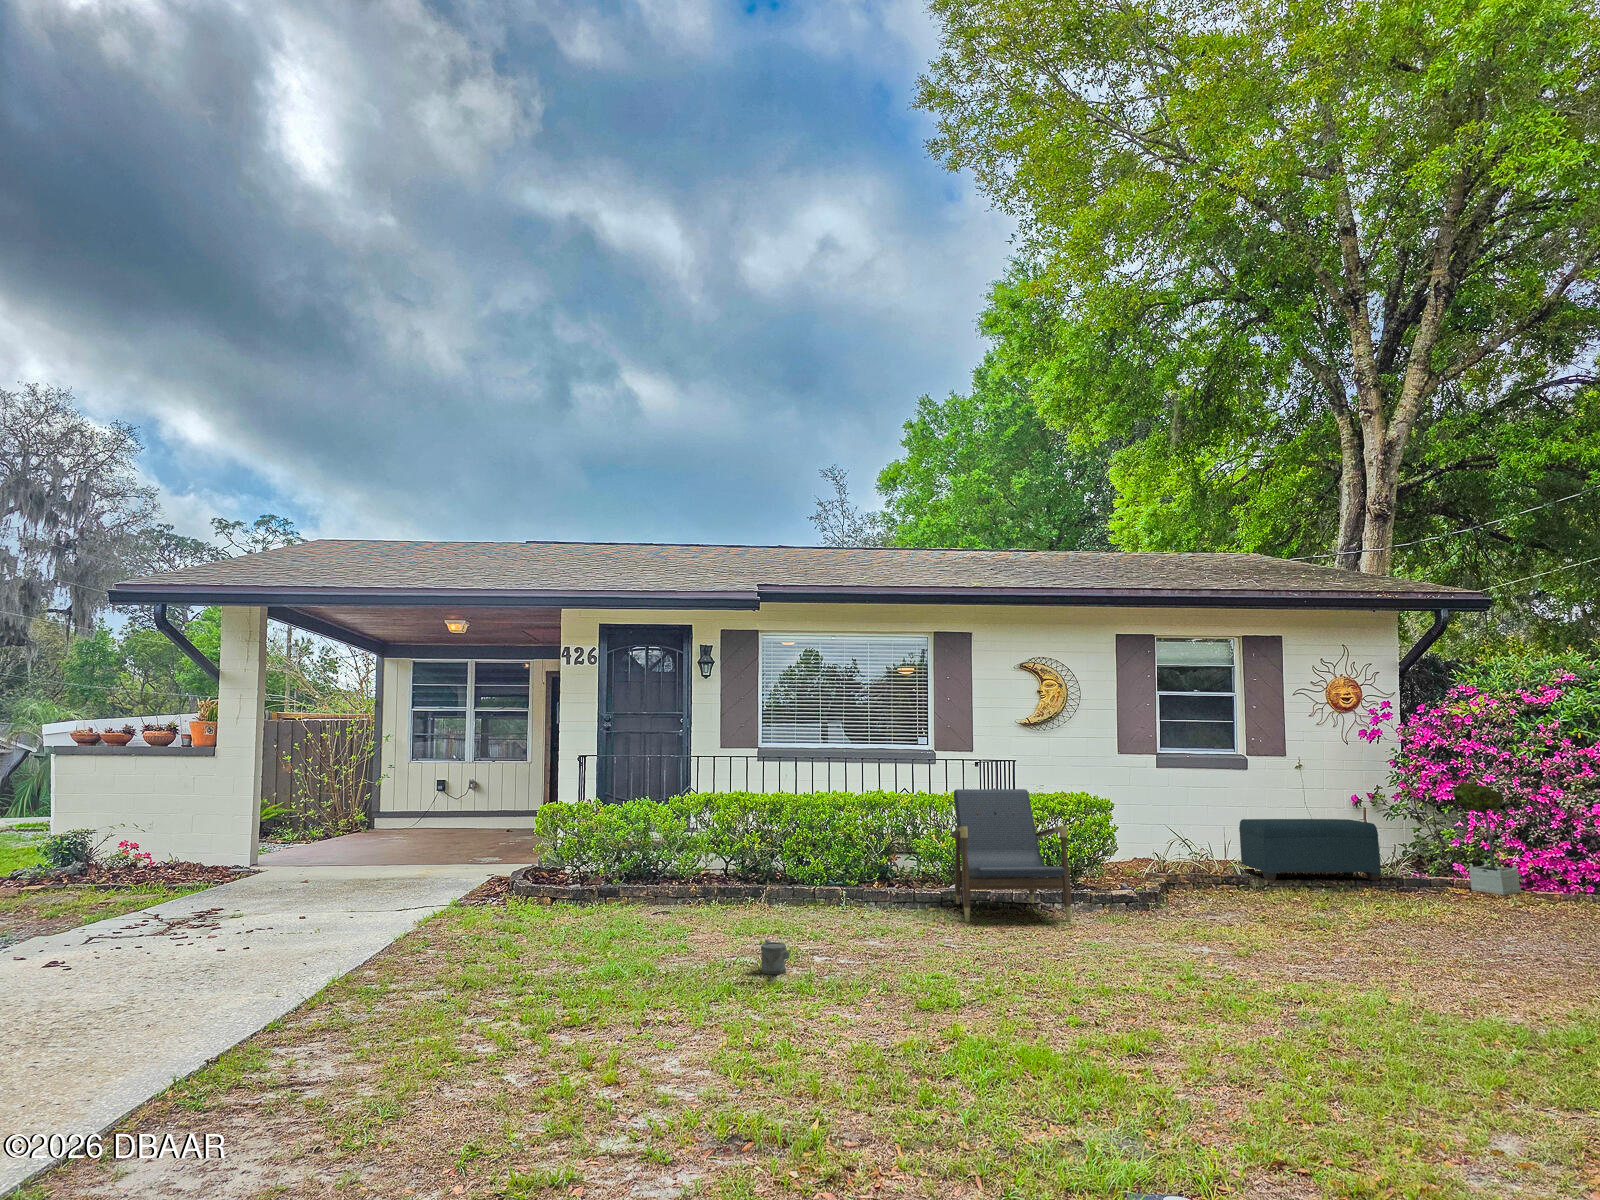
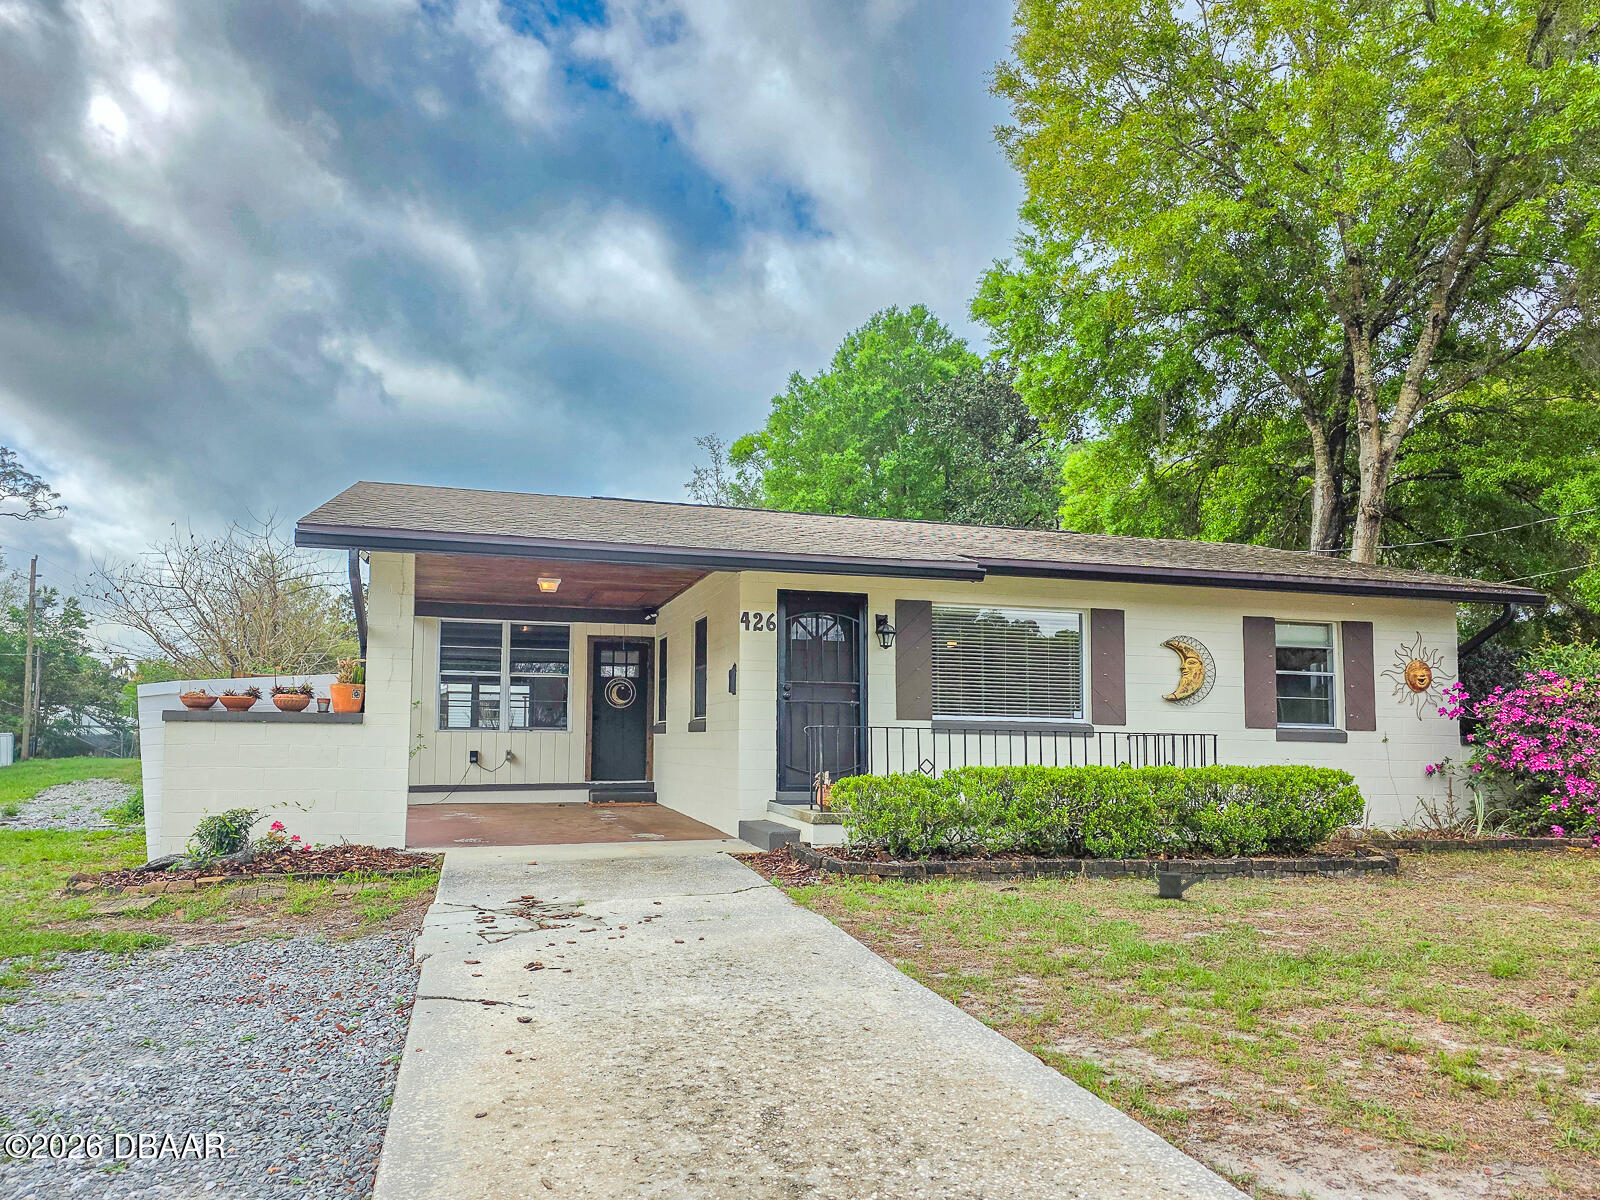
potted tree: present [1453,781,1520,895] -> none [1527,751,1581,845]
lounge chair: present [952,789,1071,922] -> none [1177,752,1307,866]
bench: present [1239,819,1381,881] -> none [1345,787,1465,839]

